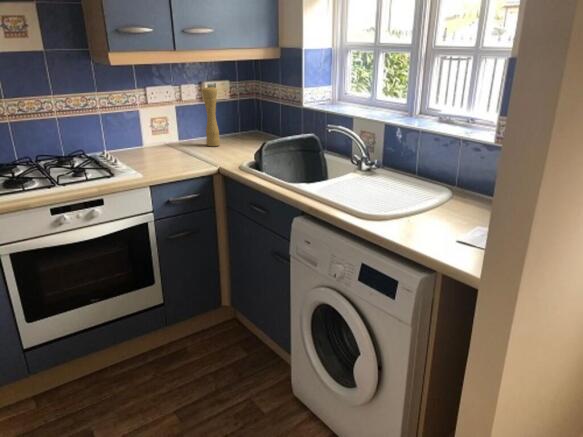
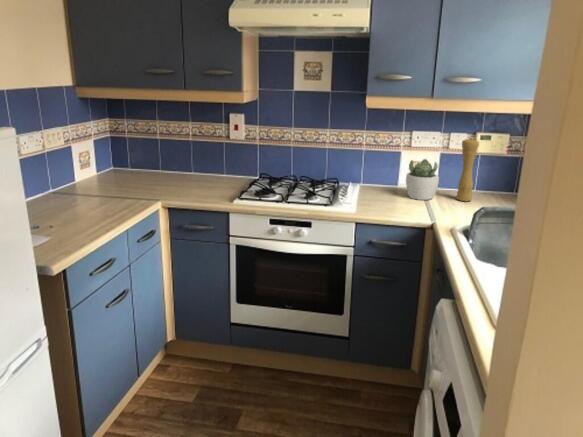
succulent plant: none [160,112,192,153] -> present [406,159,439,200]

